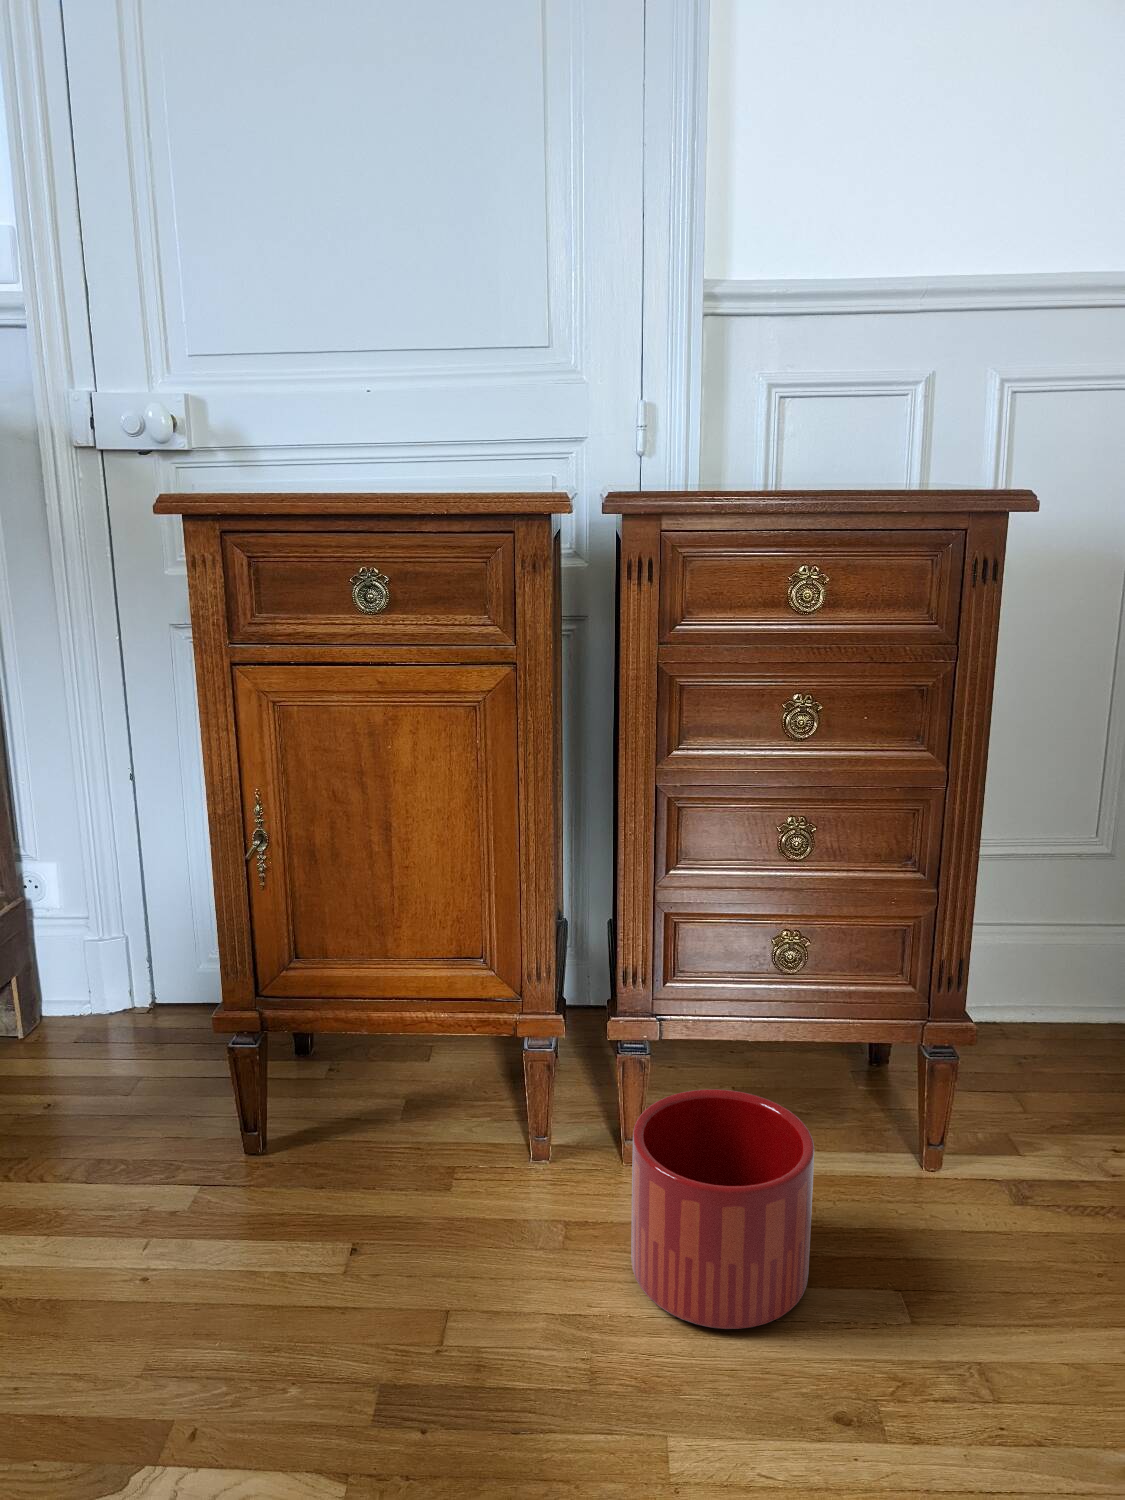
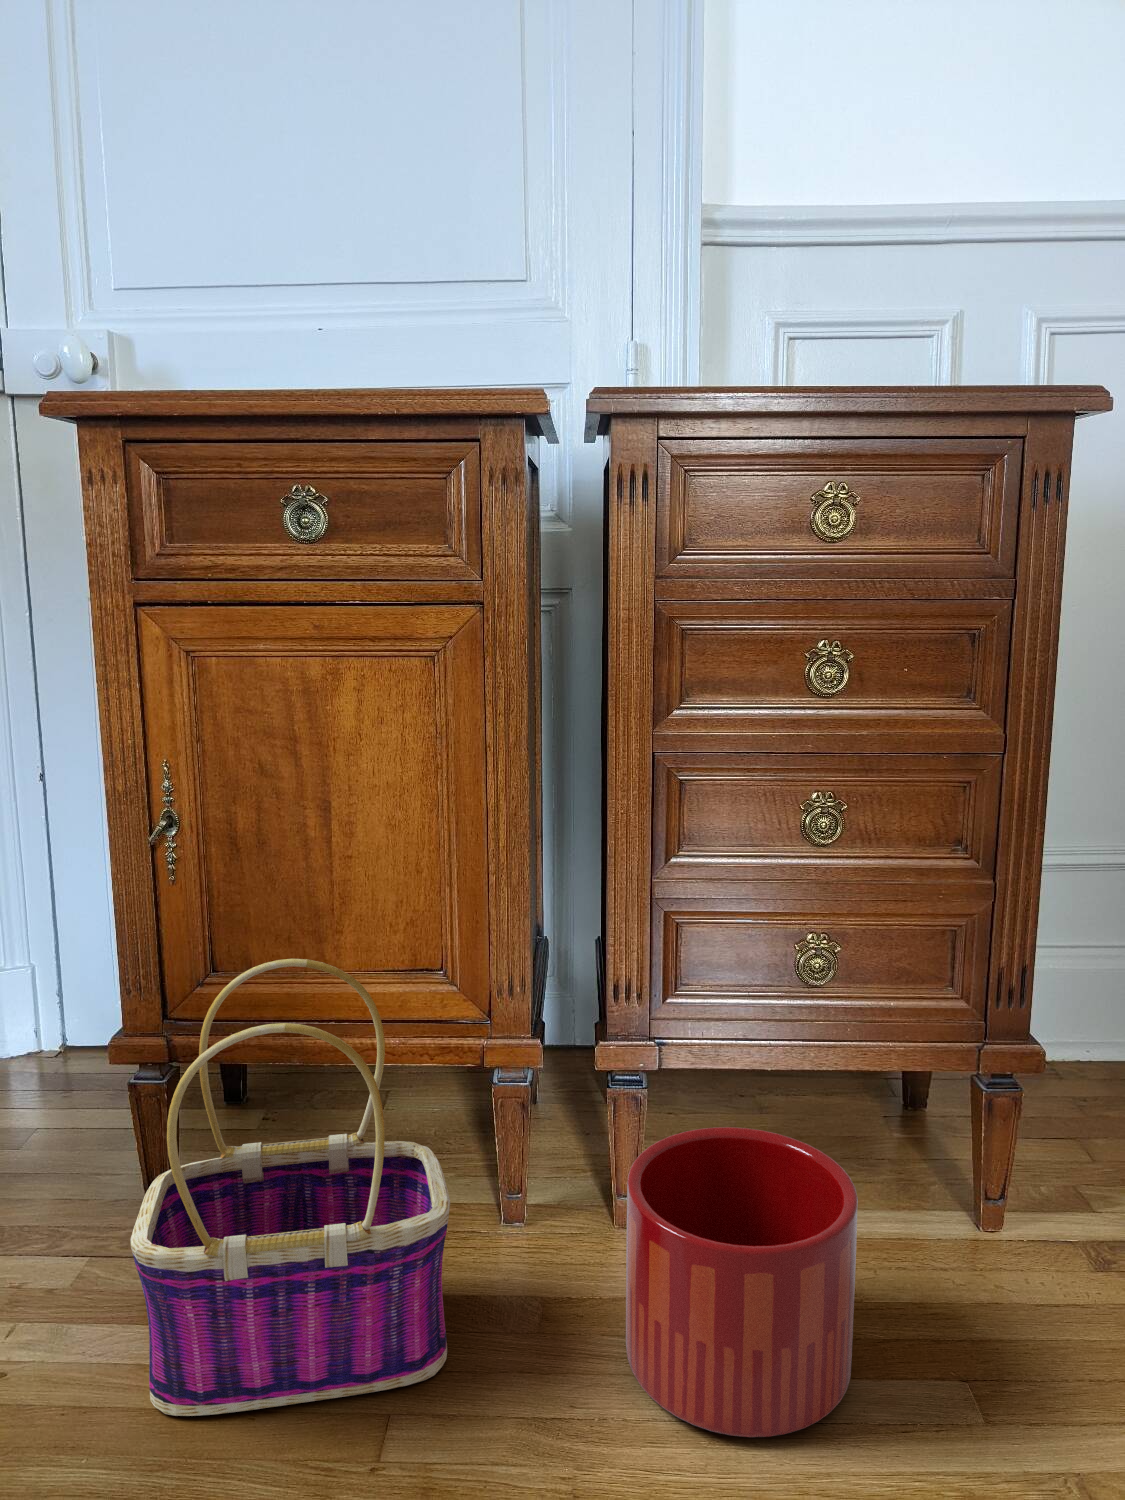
basket: none [246,955,493,1309] -> present [131,959,450,1416]

